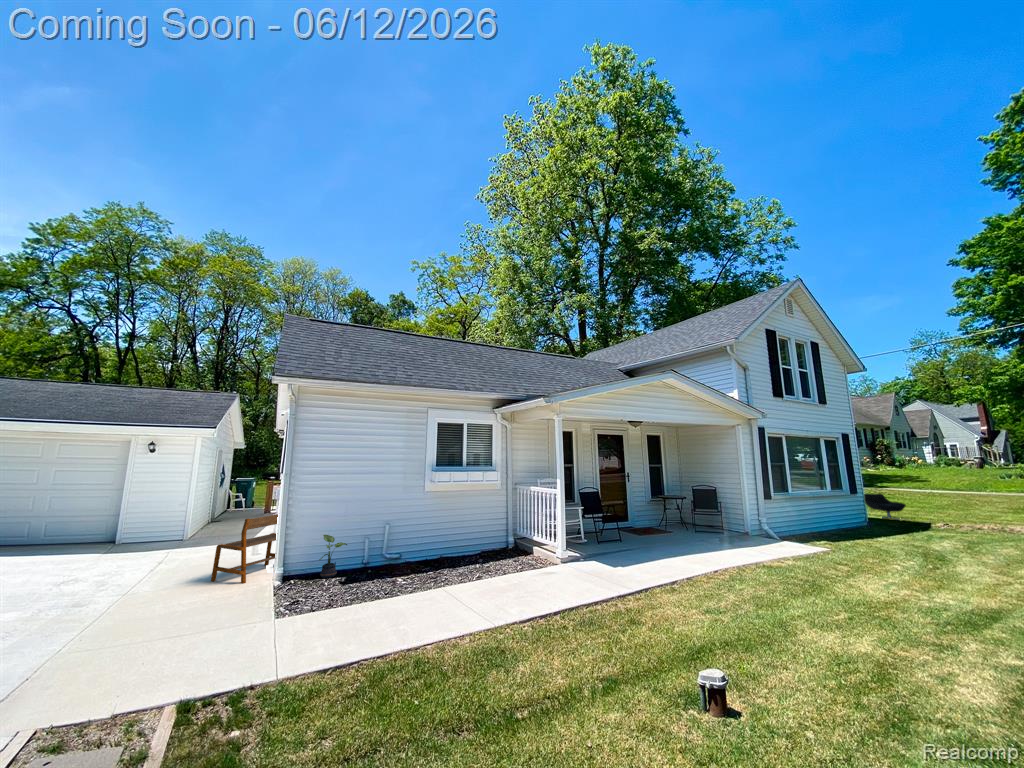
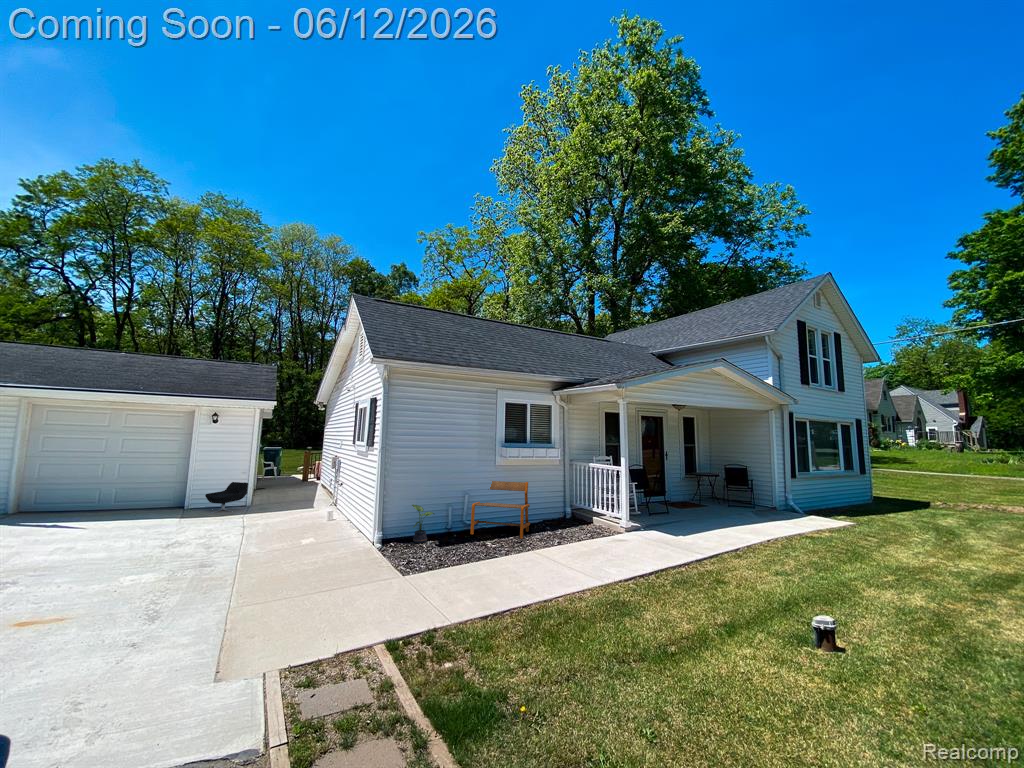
lounge chair: present [864,494,906,518] -> present [205,482,248,513]
bench: present [211,514,278,583] -> present [470,481,530,539]

